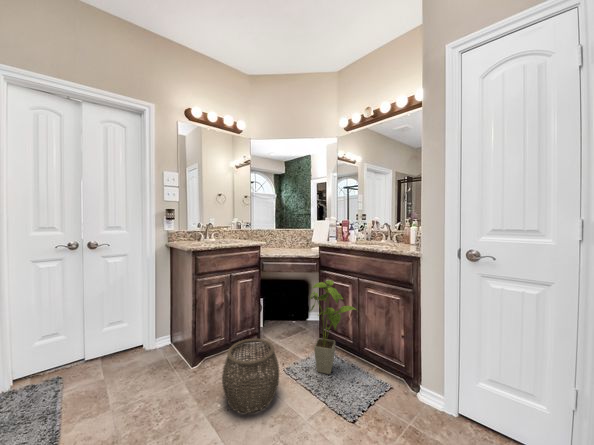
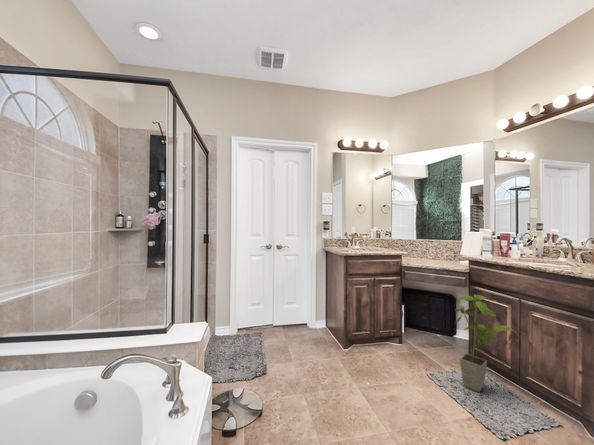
woven basket: present [222,339,279,413] -> none [370,335,421,397]

